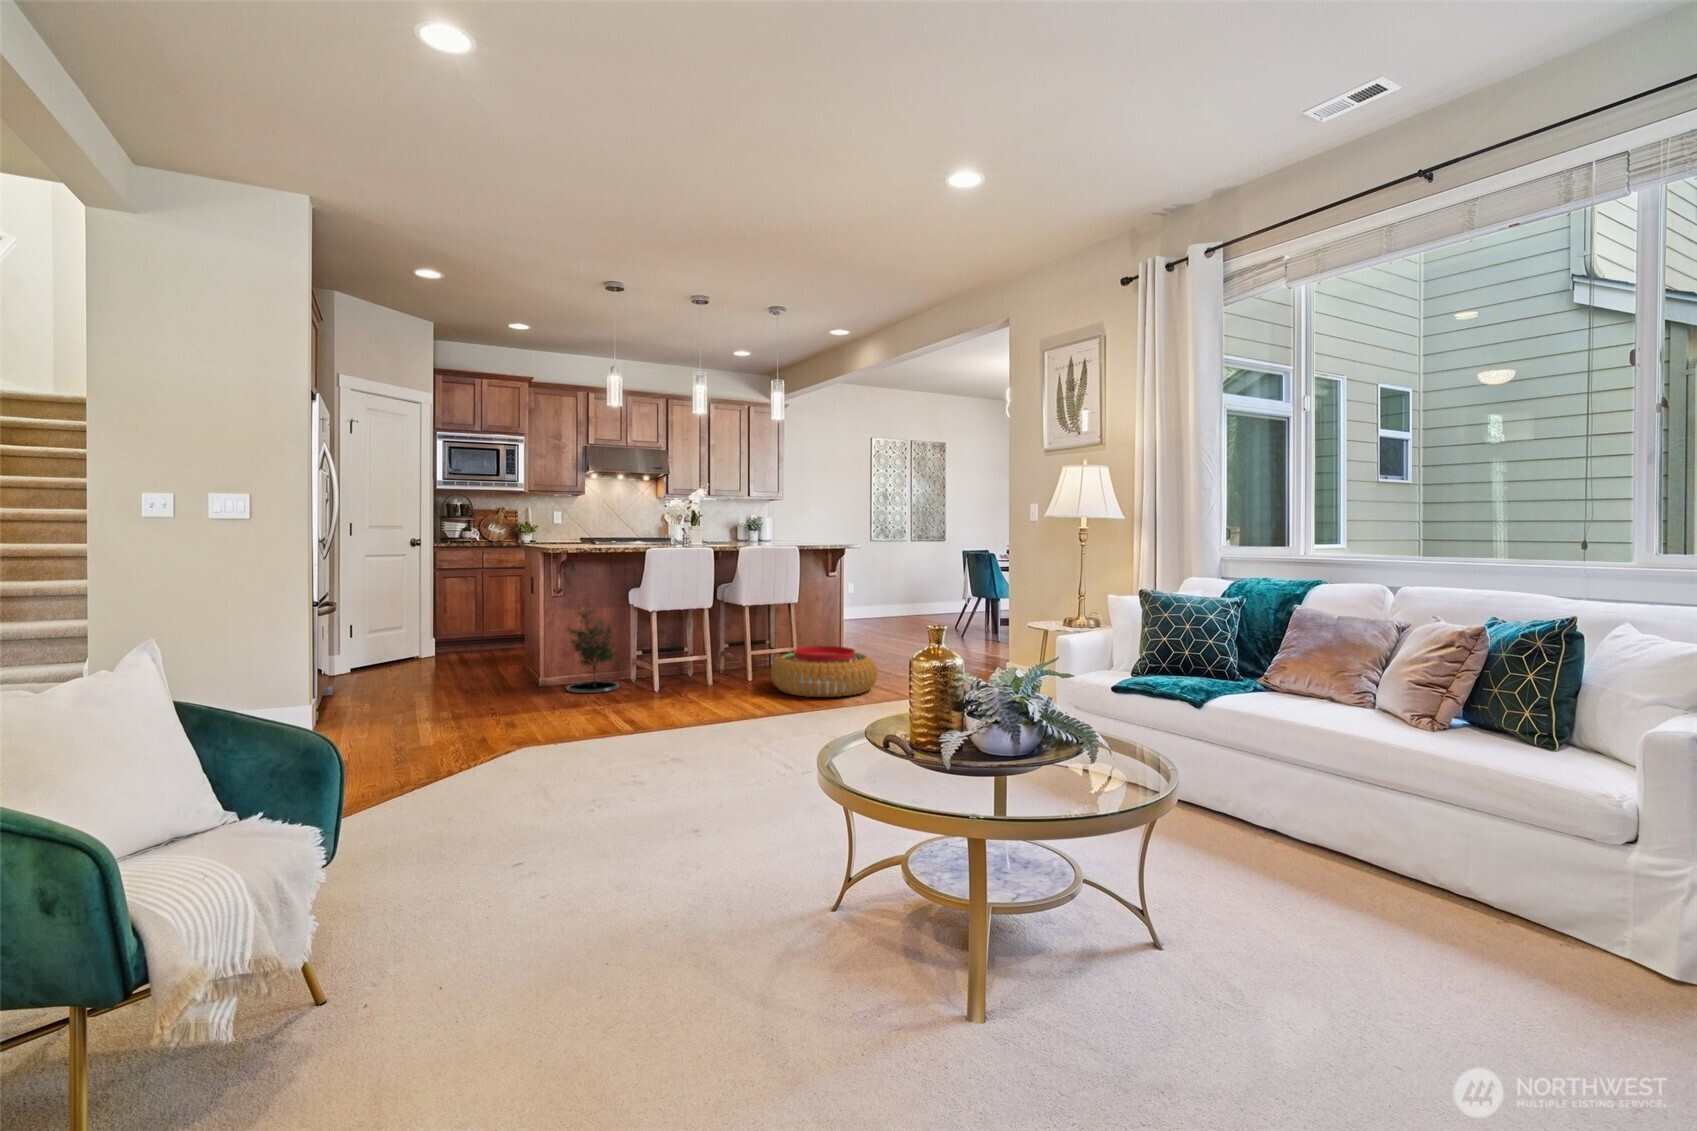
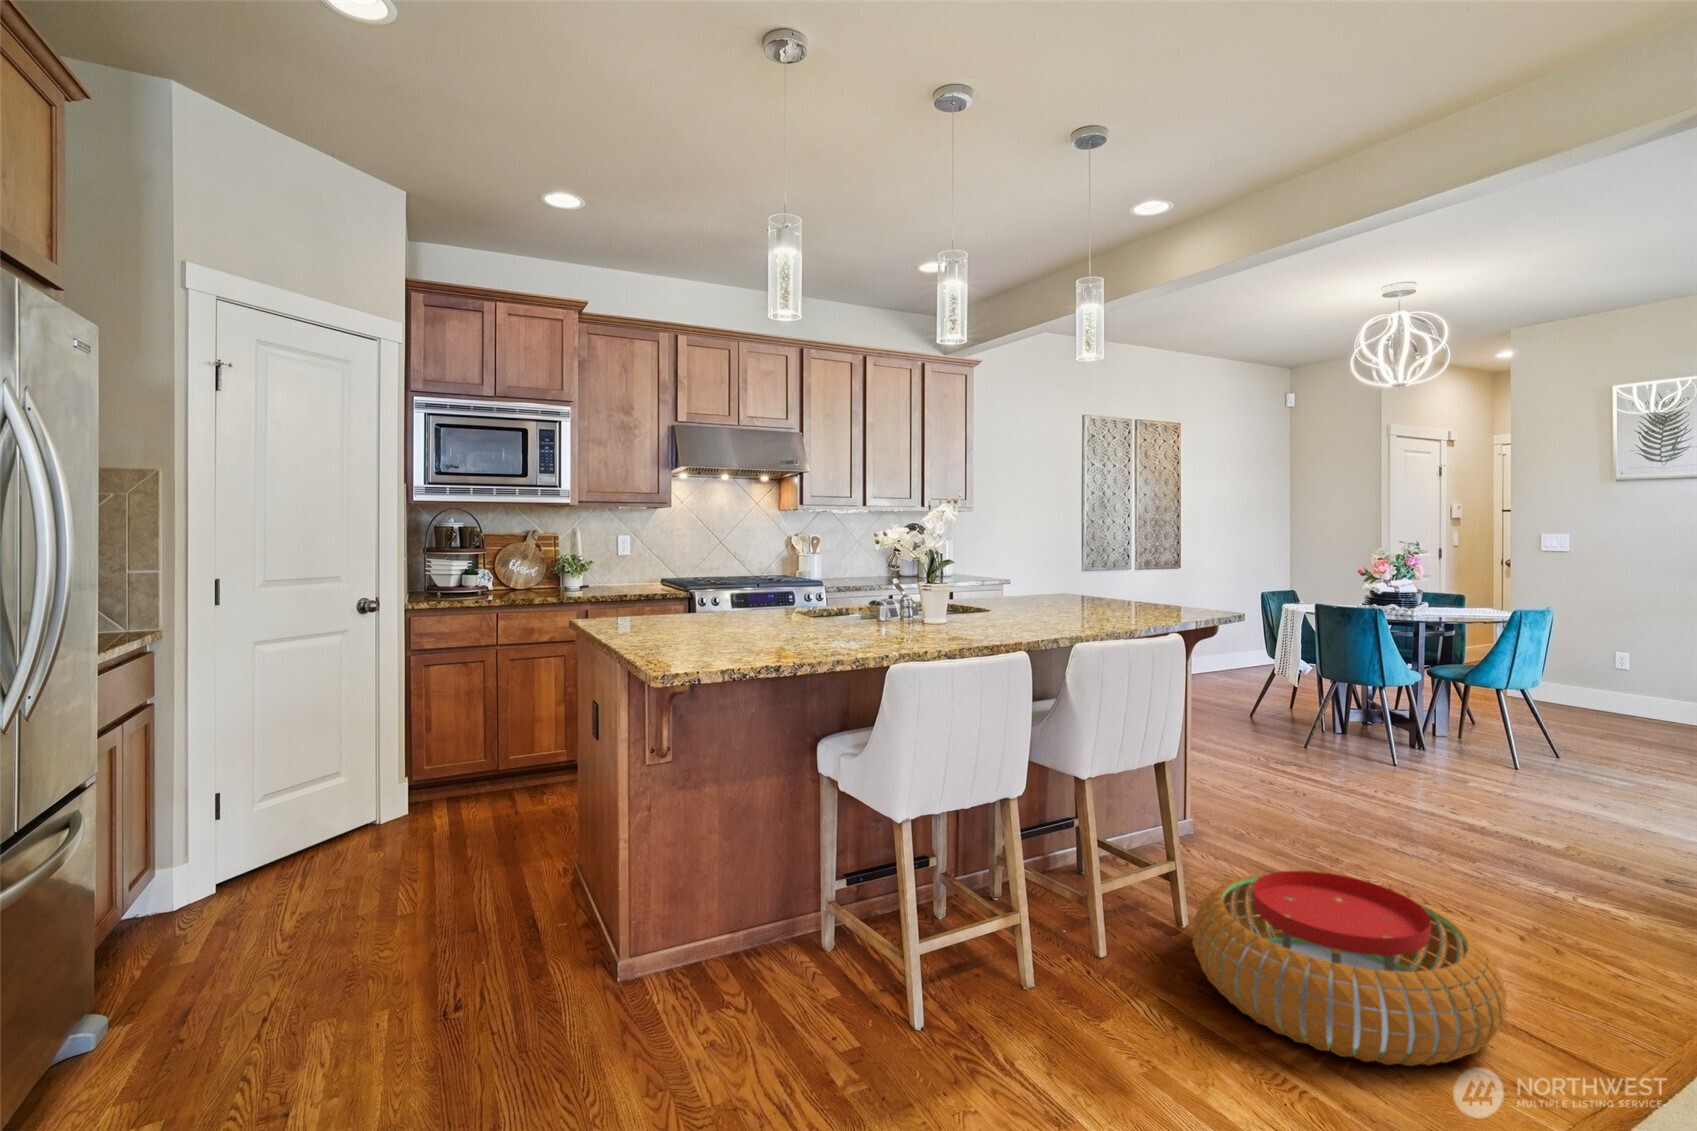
potted tree: present [567,604,619,693] -> none [692,773,823,1025]

